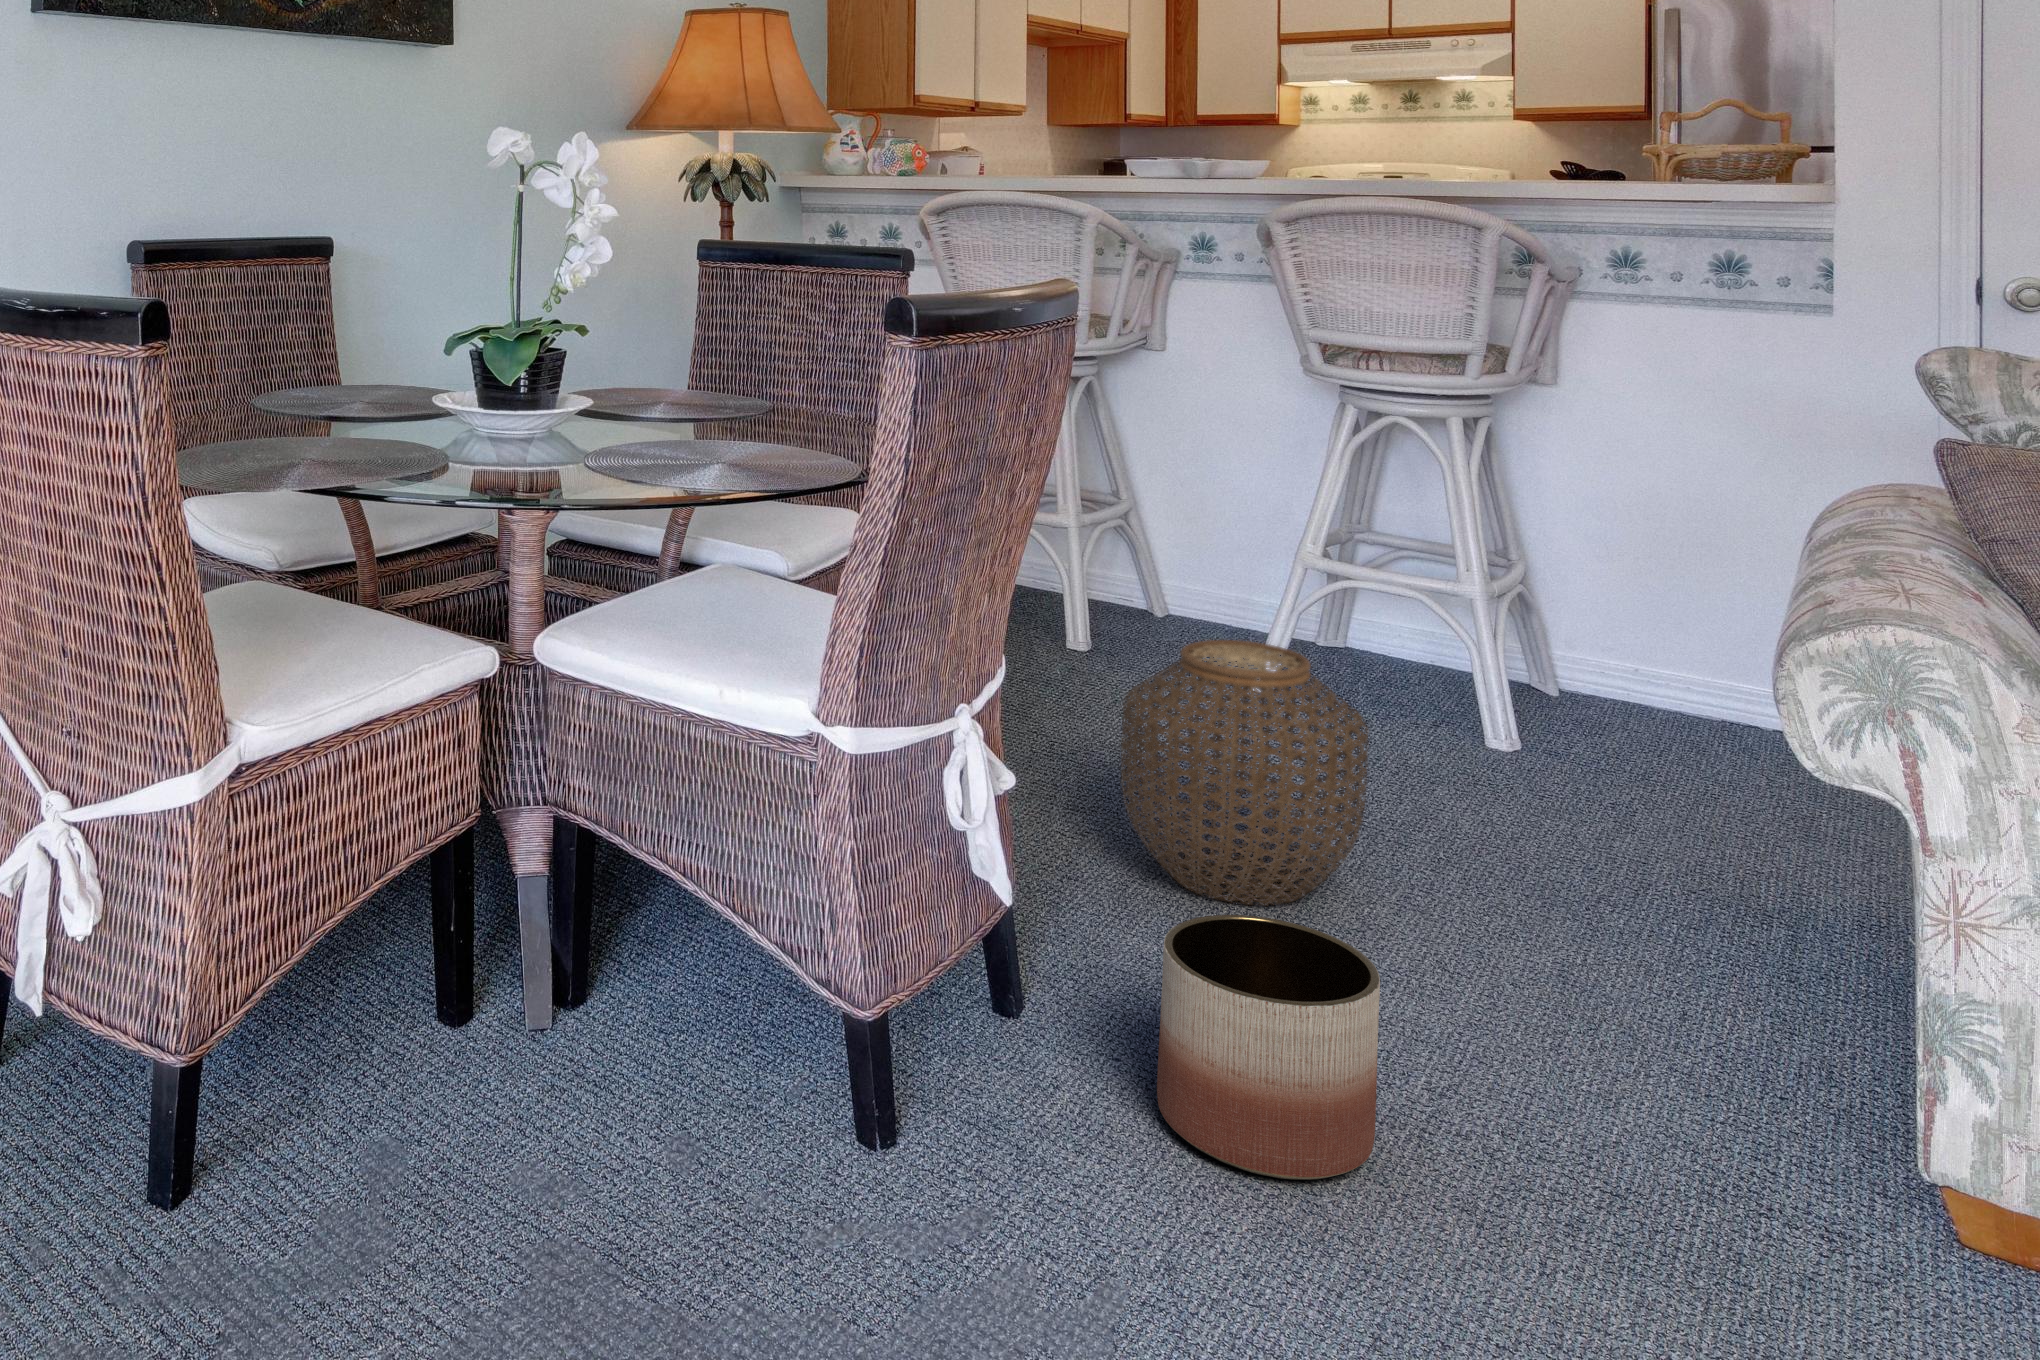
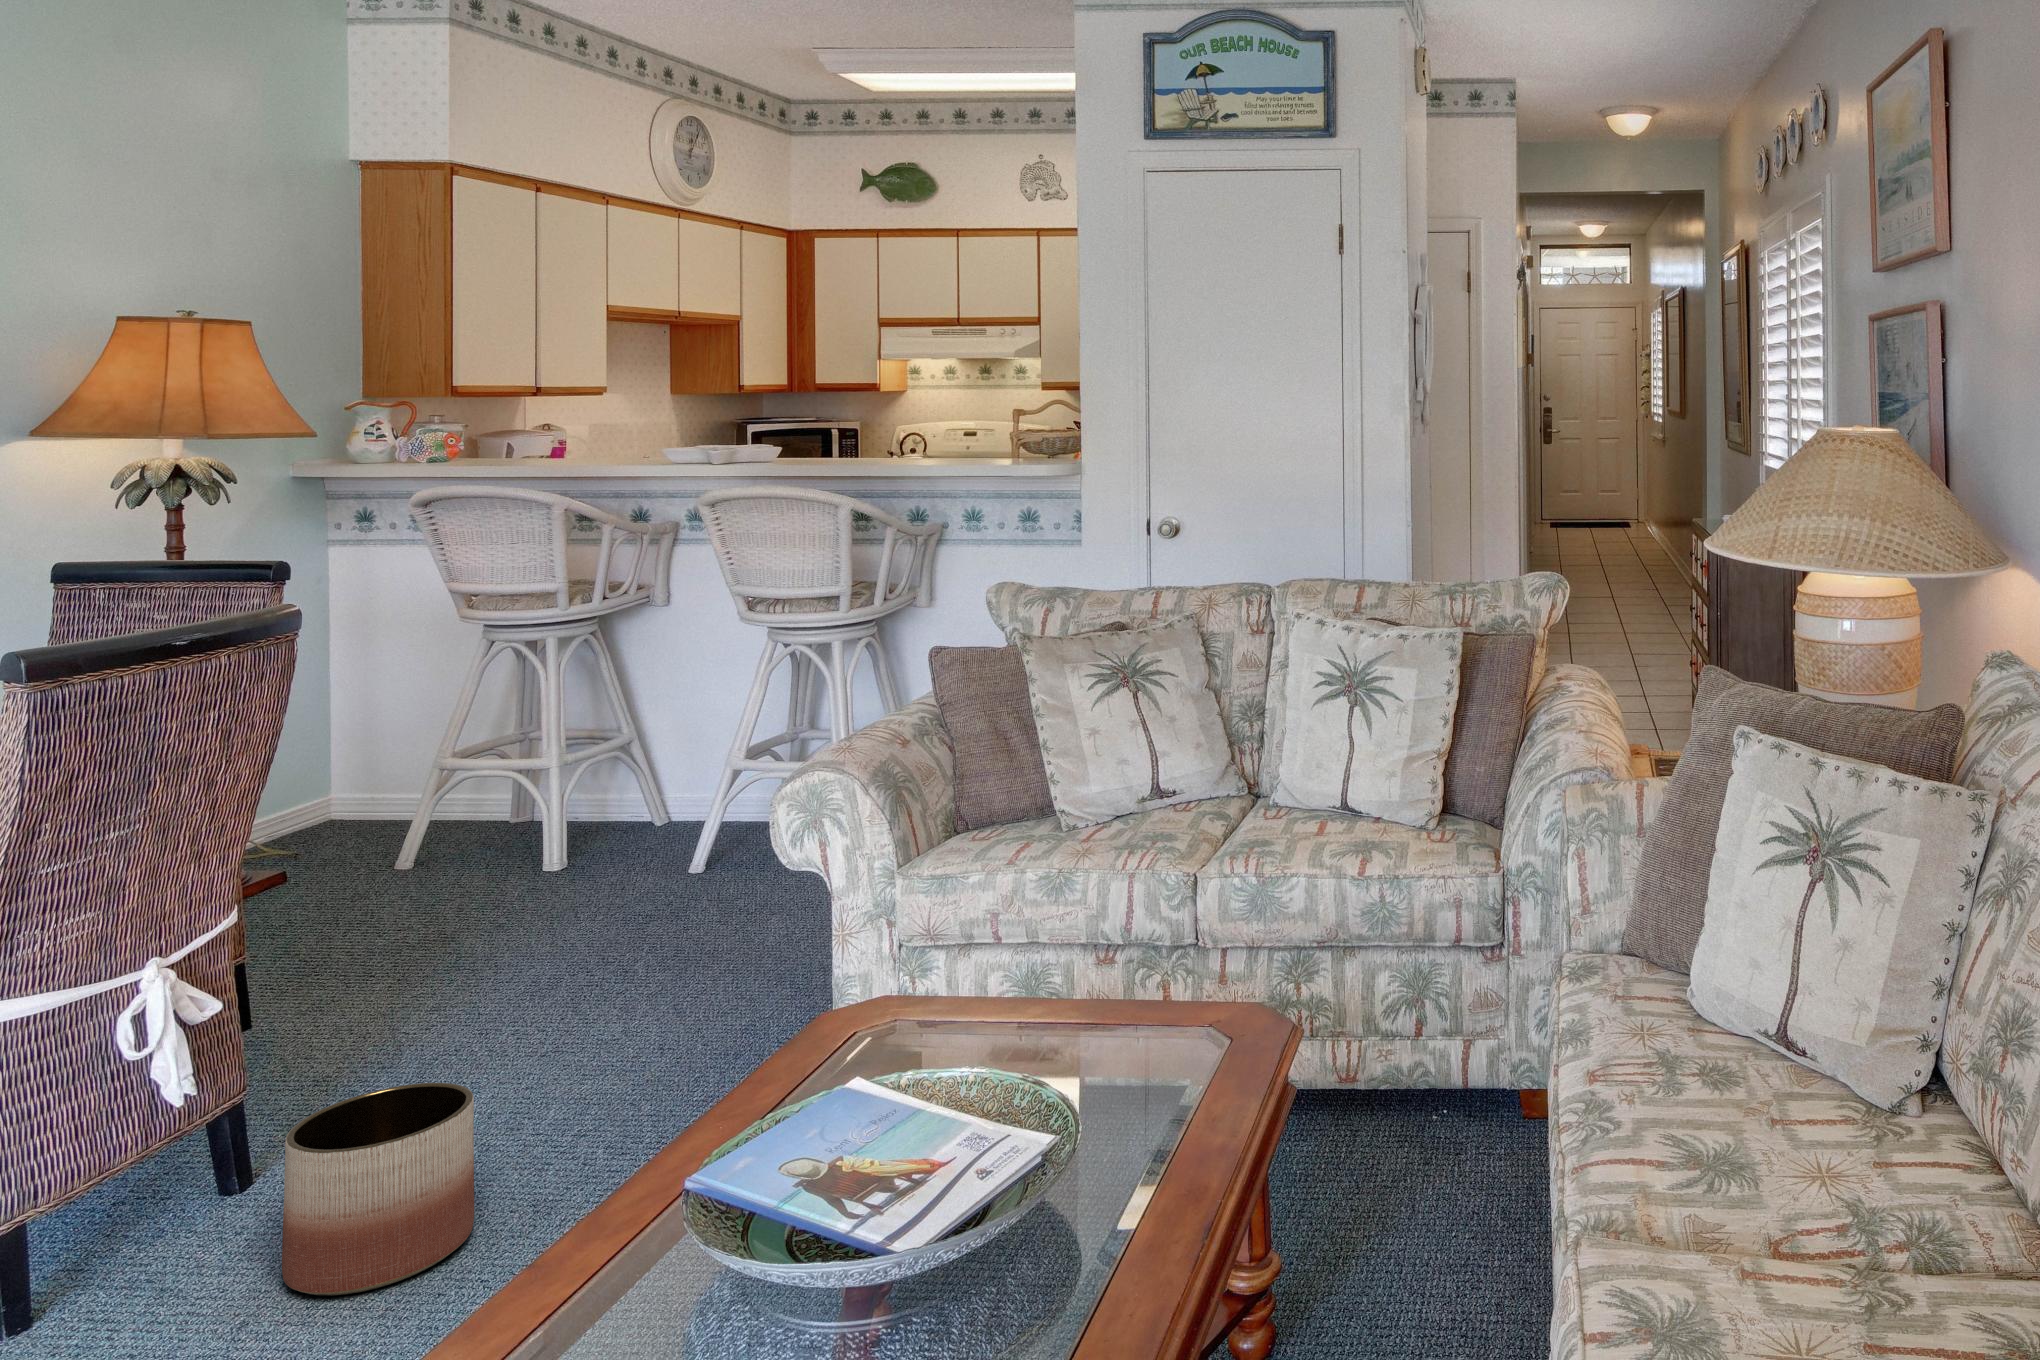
woven basket: present [1121,640,1369,906] -> none [422,855,636,1078]

